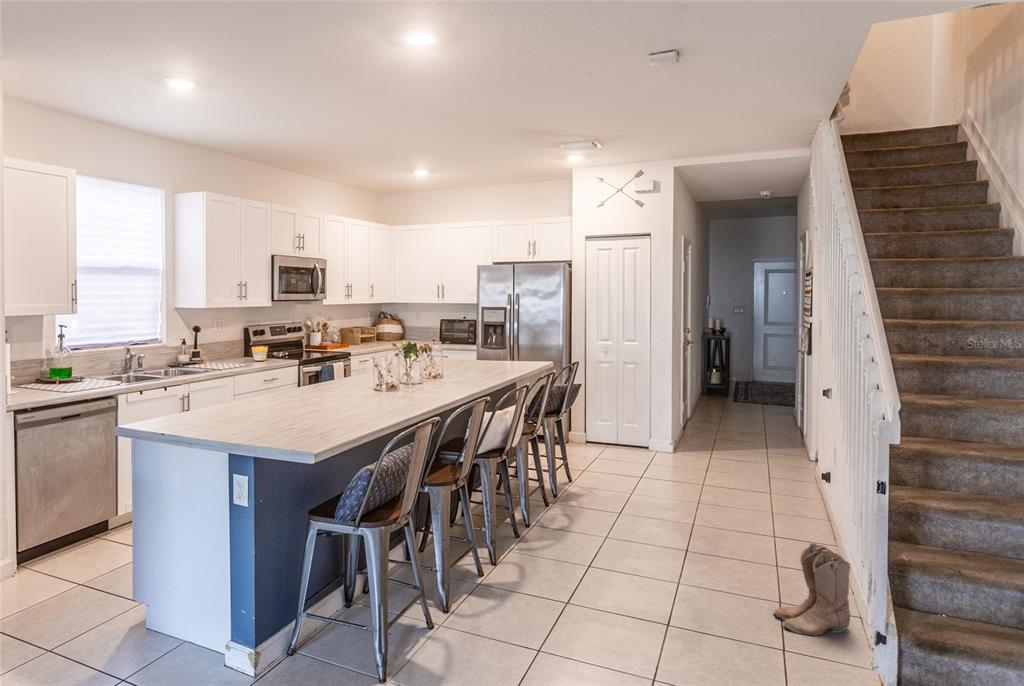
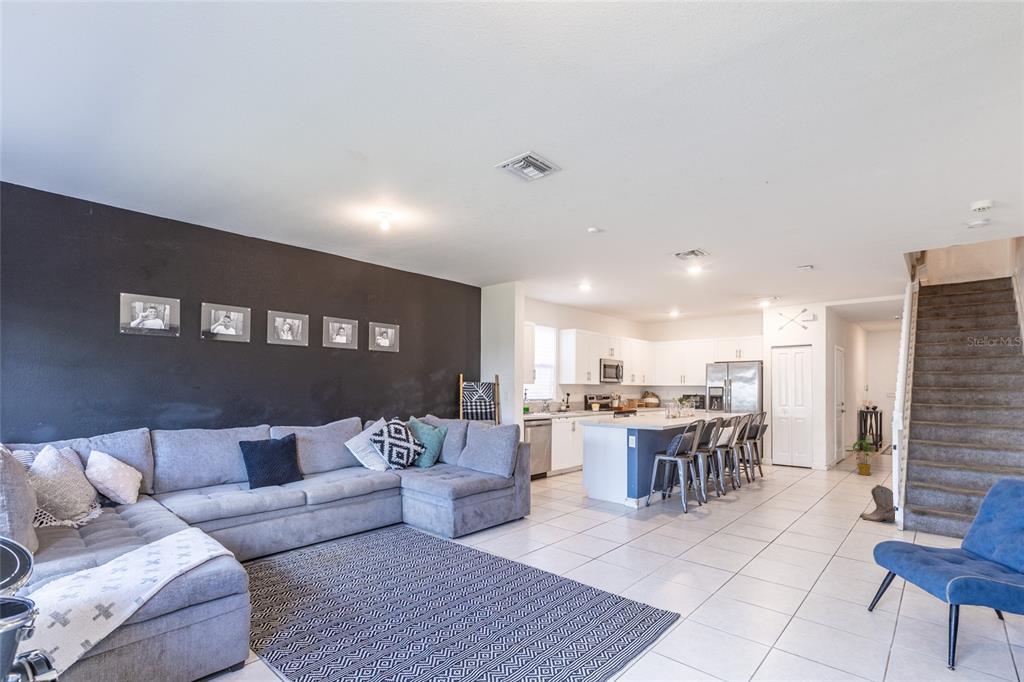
house plant: none [681,393,730,450] -> present [846,439,876,475]

